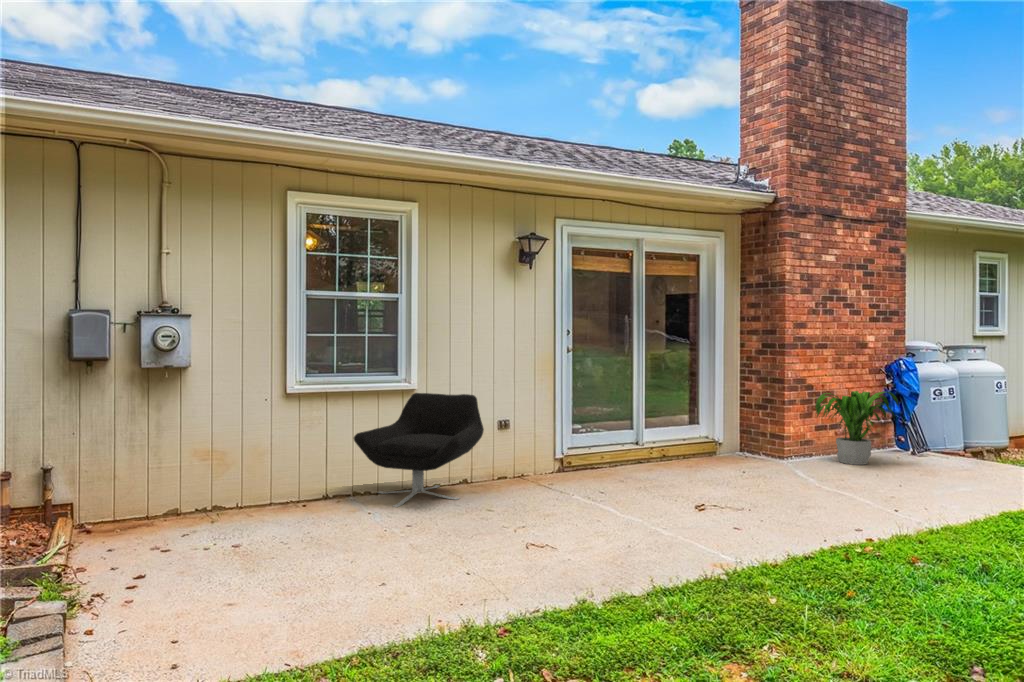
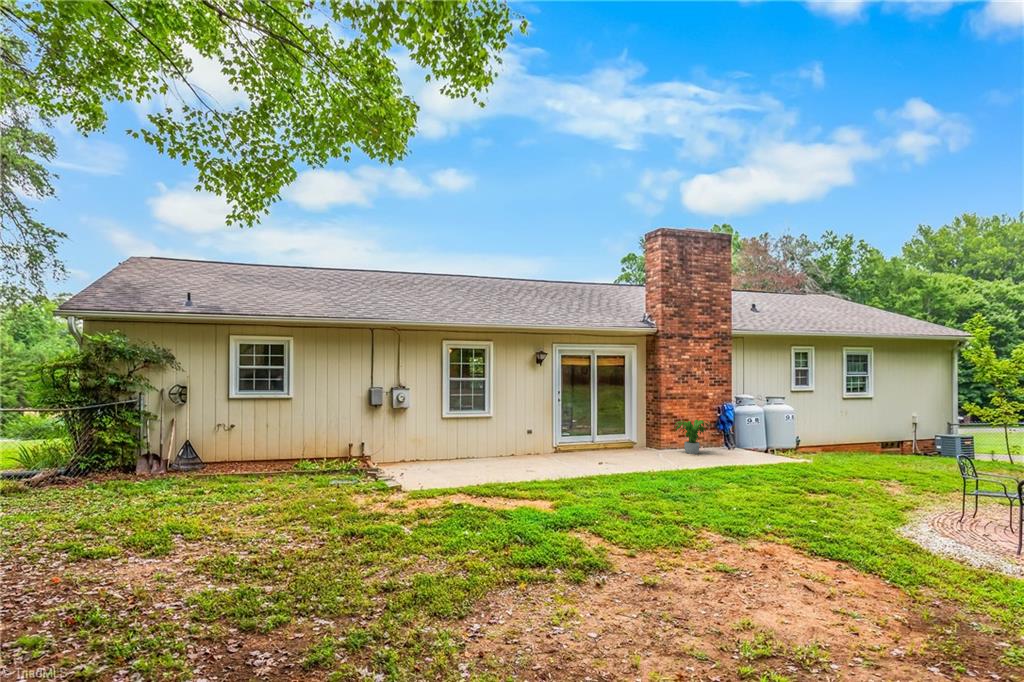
lounge chair: present [354,393,484,507] -> none [468,418,518,461]

